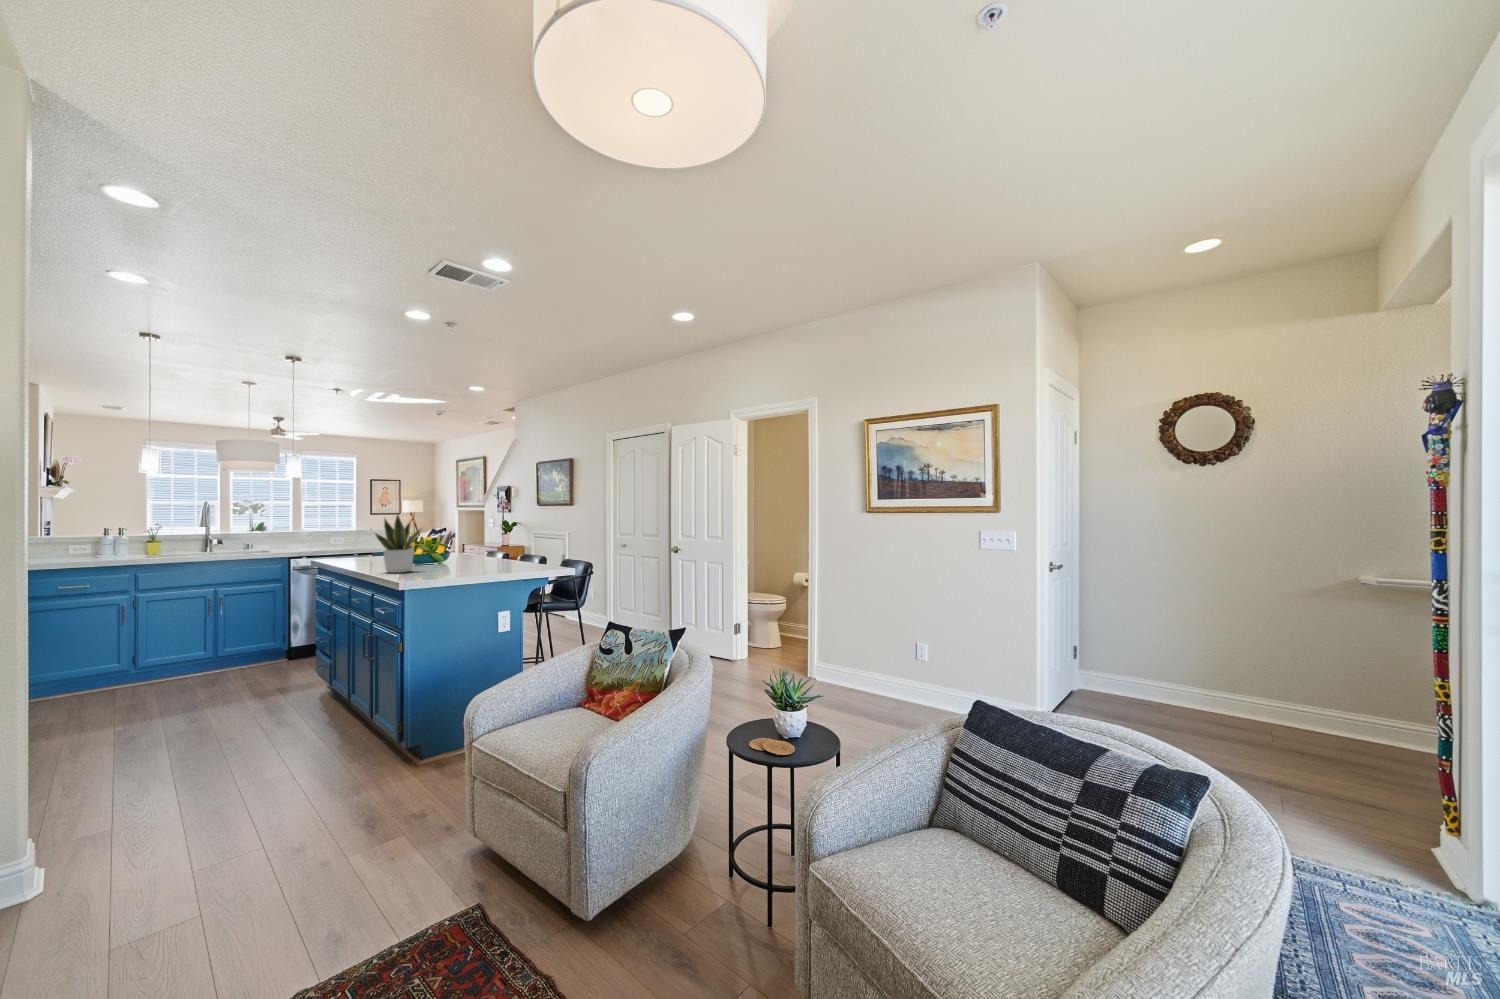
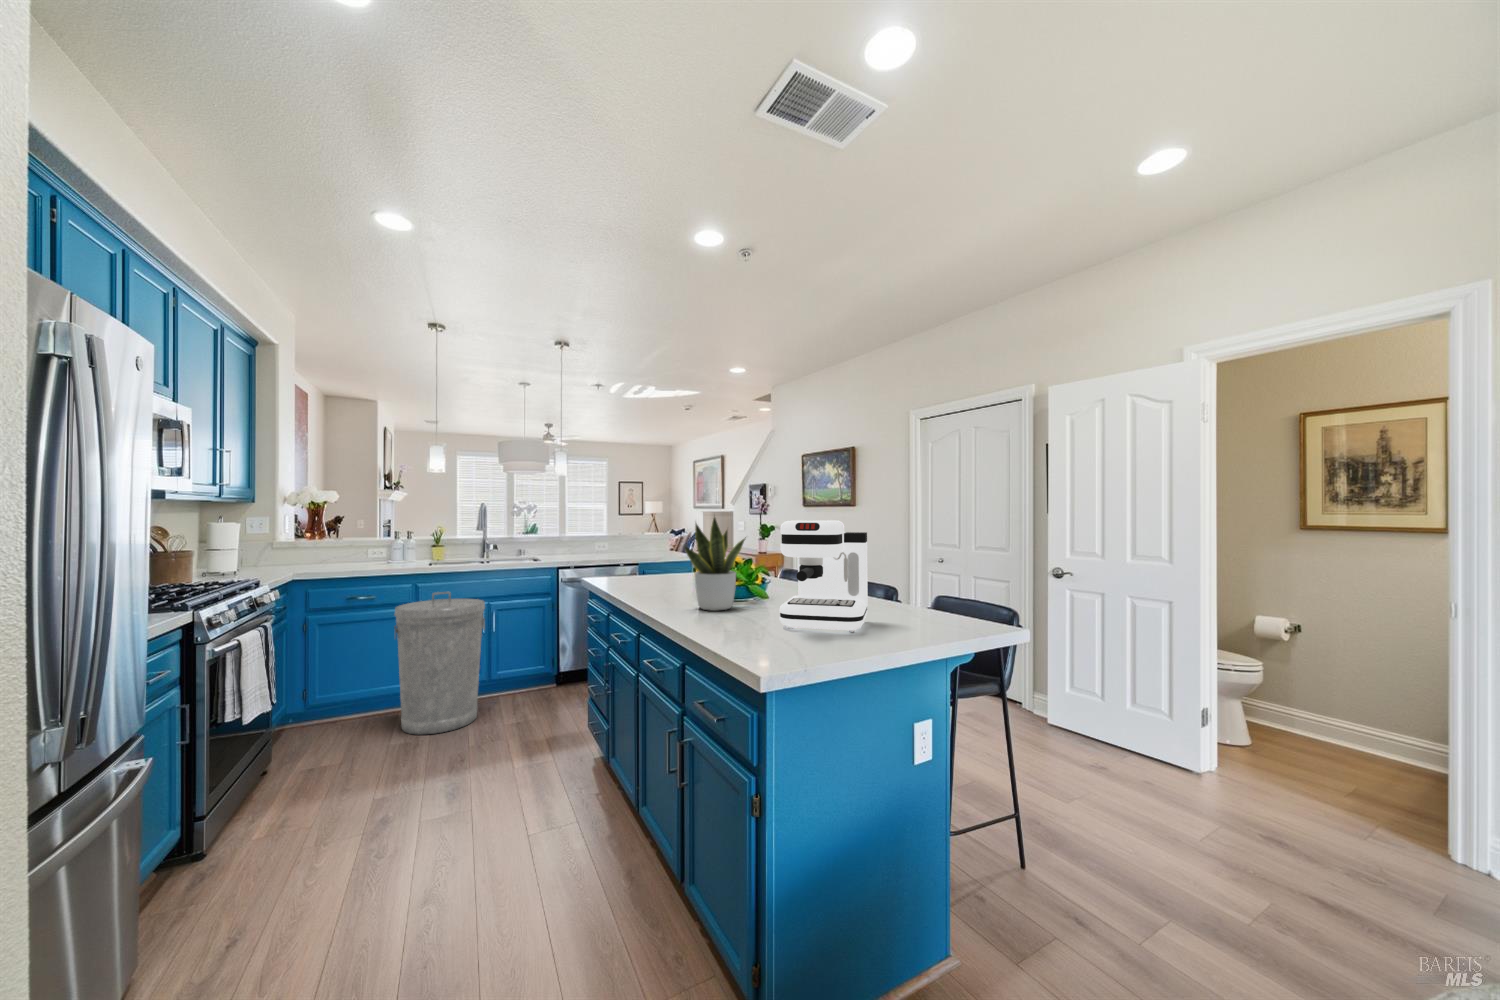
coffee maker: none [429,516,492,578] -> present [779,520,868,632]
trash can: none [113,579,211,699] -> present [394,592,485,735]

